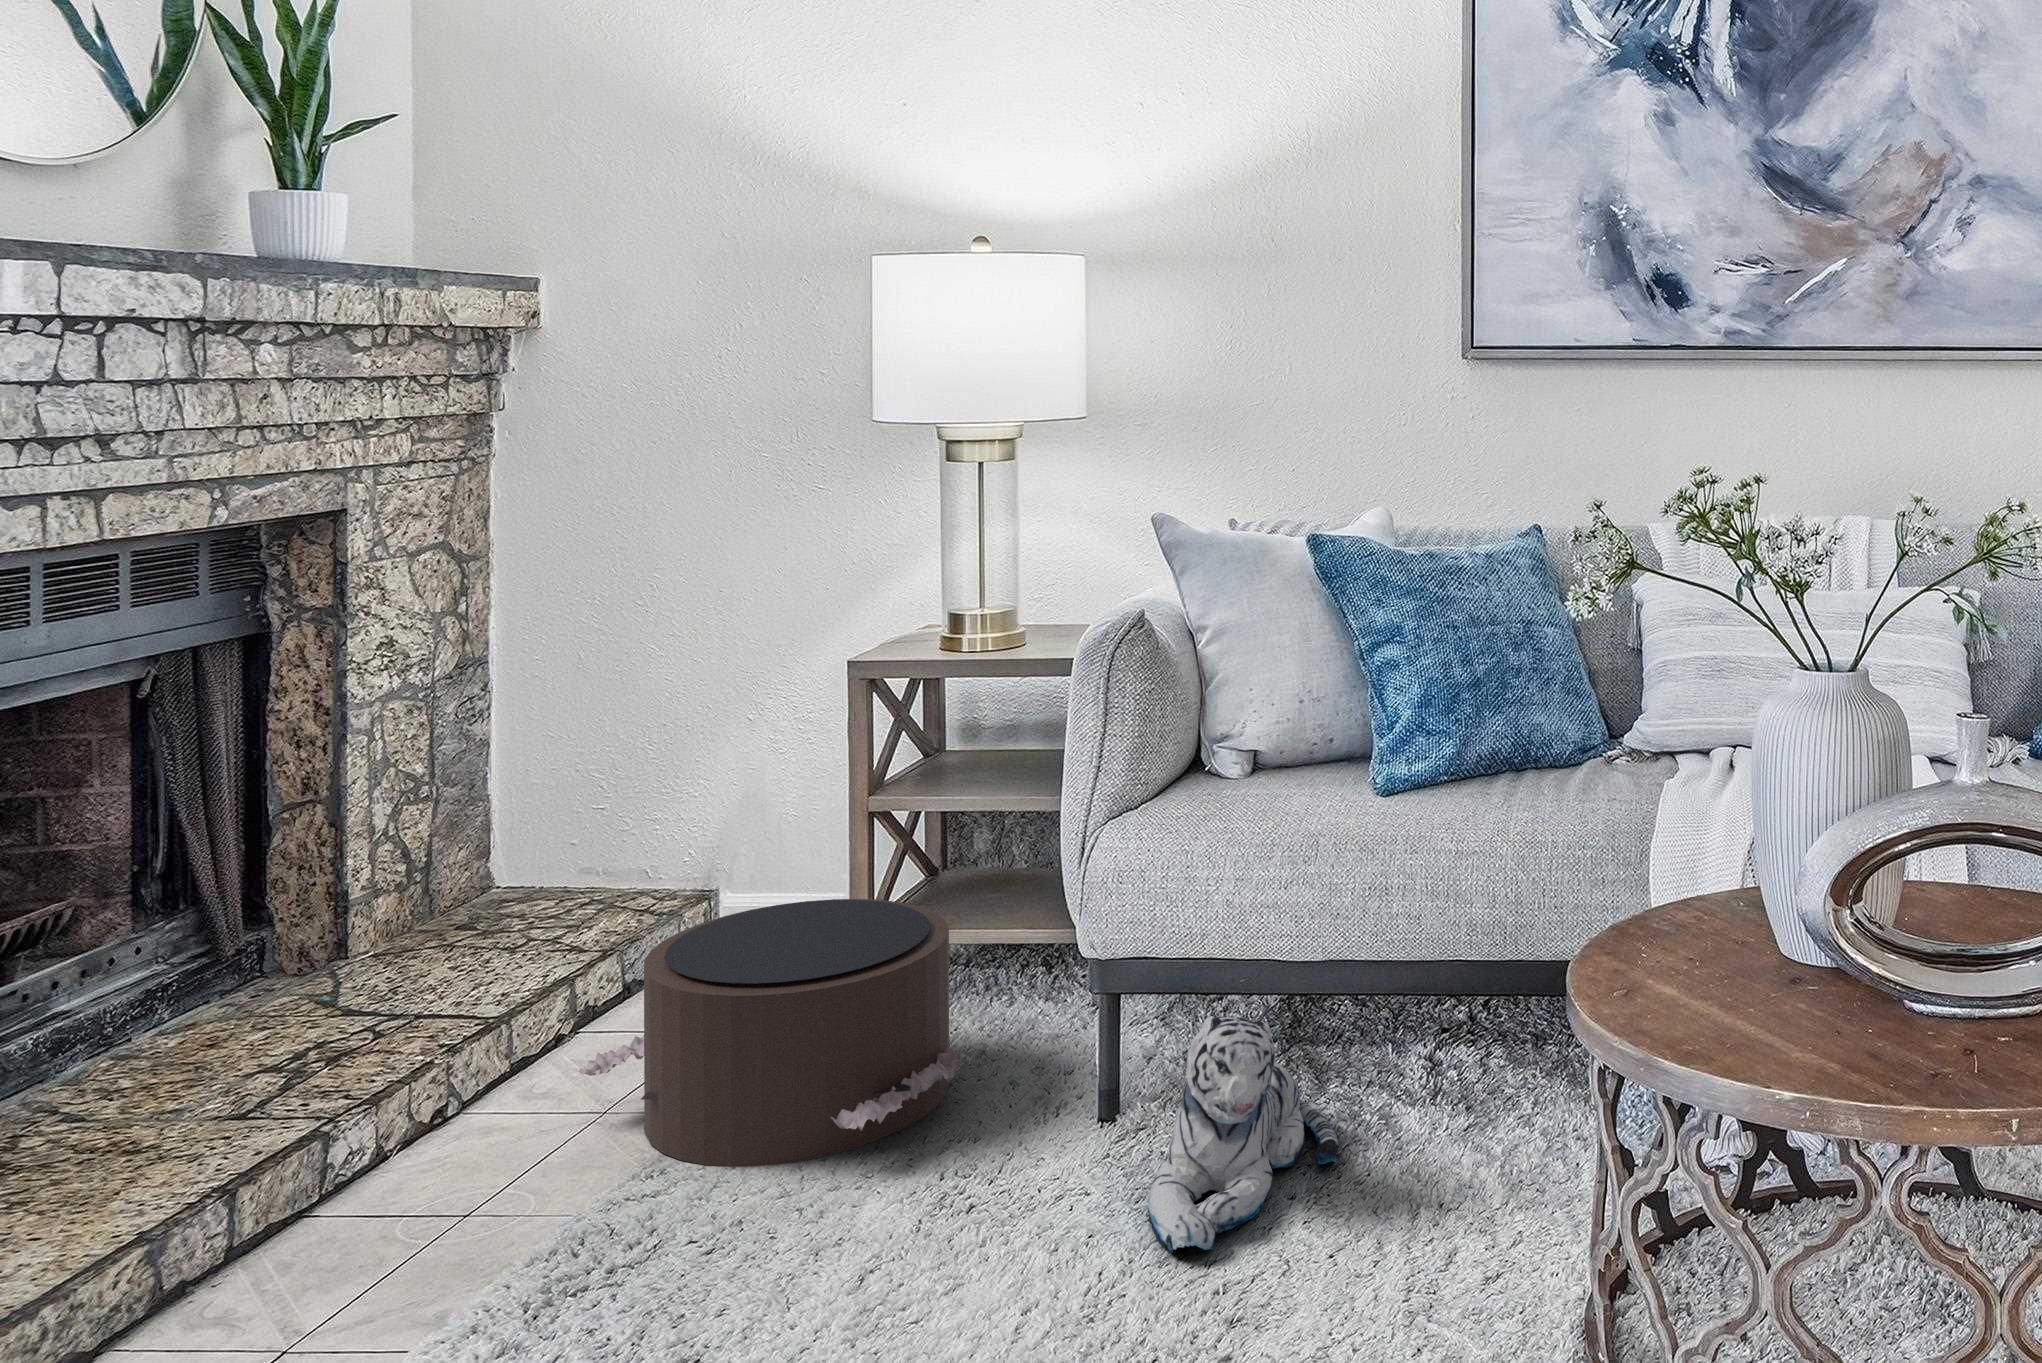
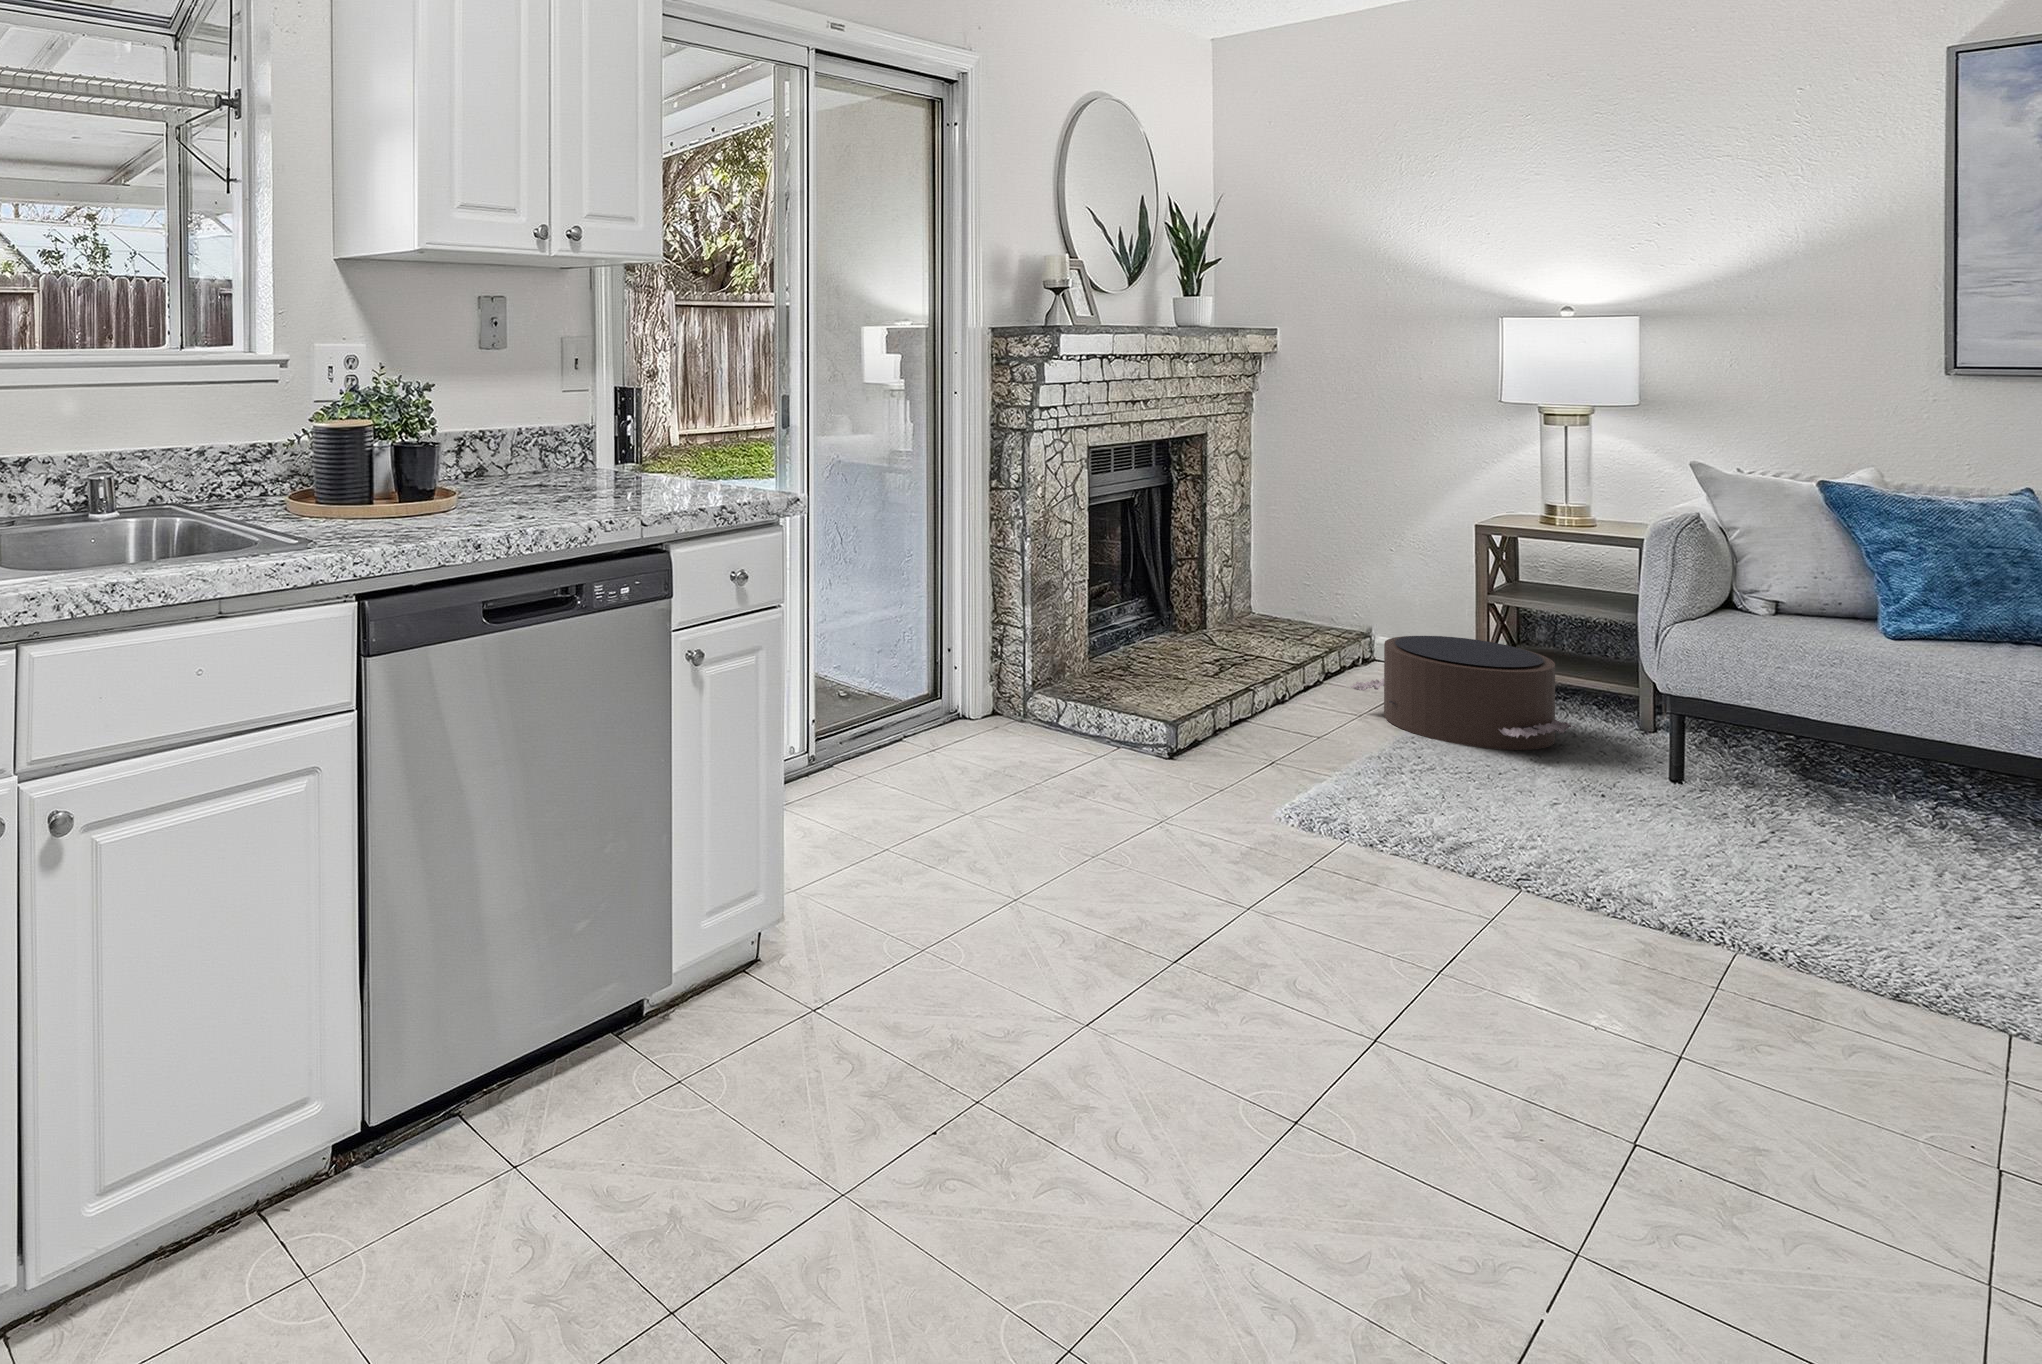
plush toy: present [1148,1016,1339,1253] -> none [1708,724,1851,833]

